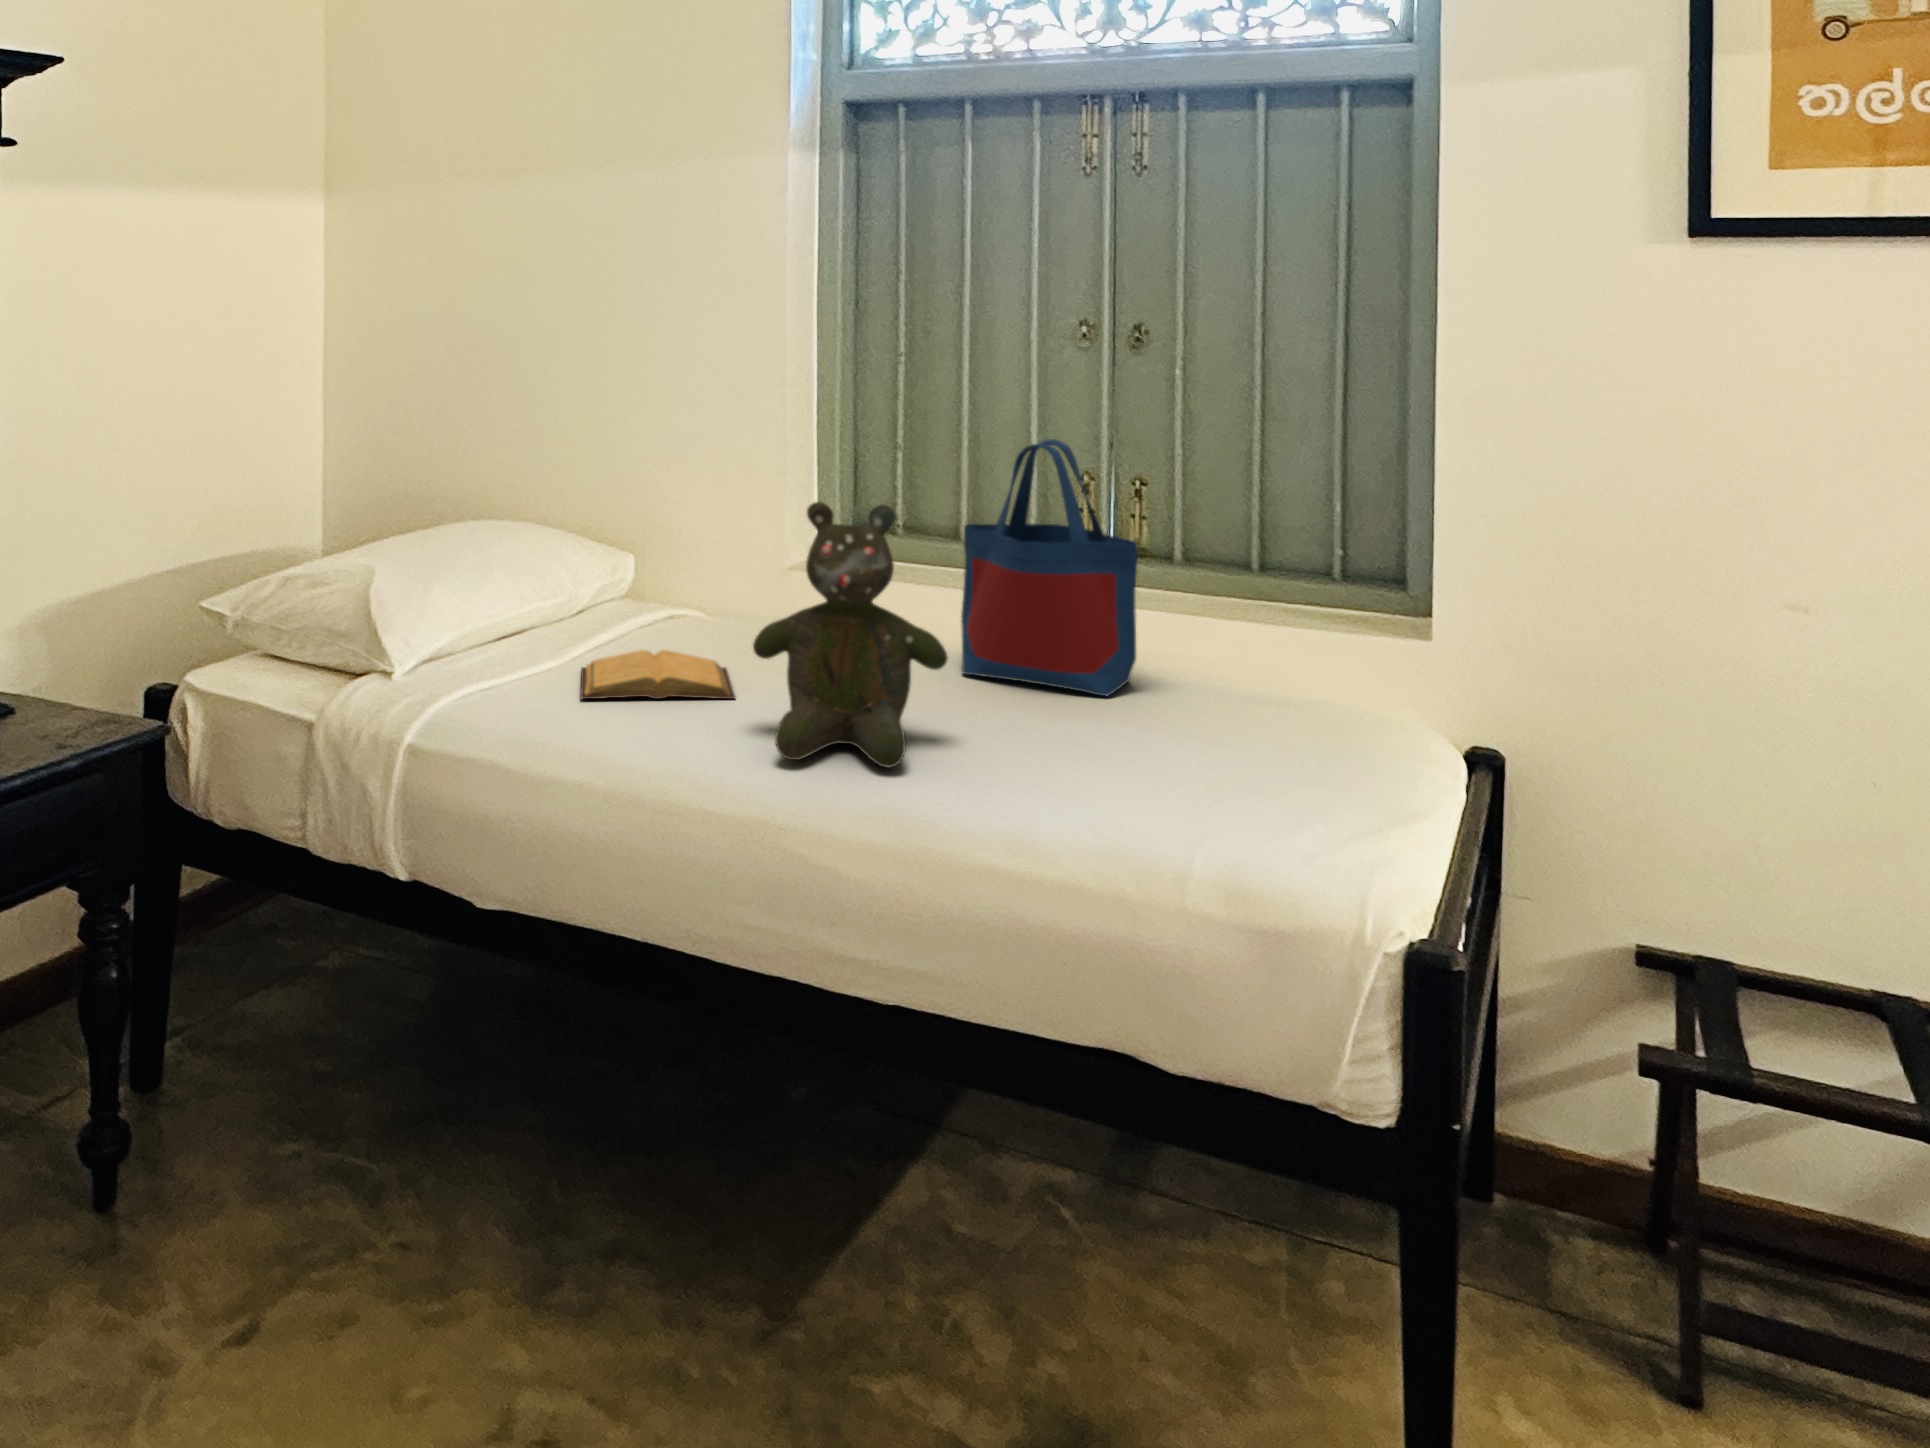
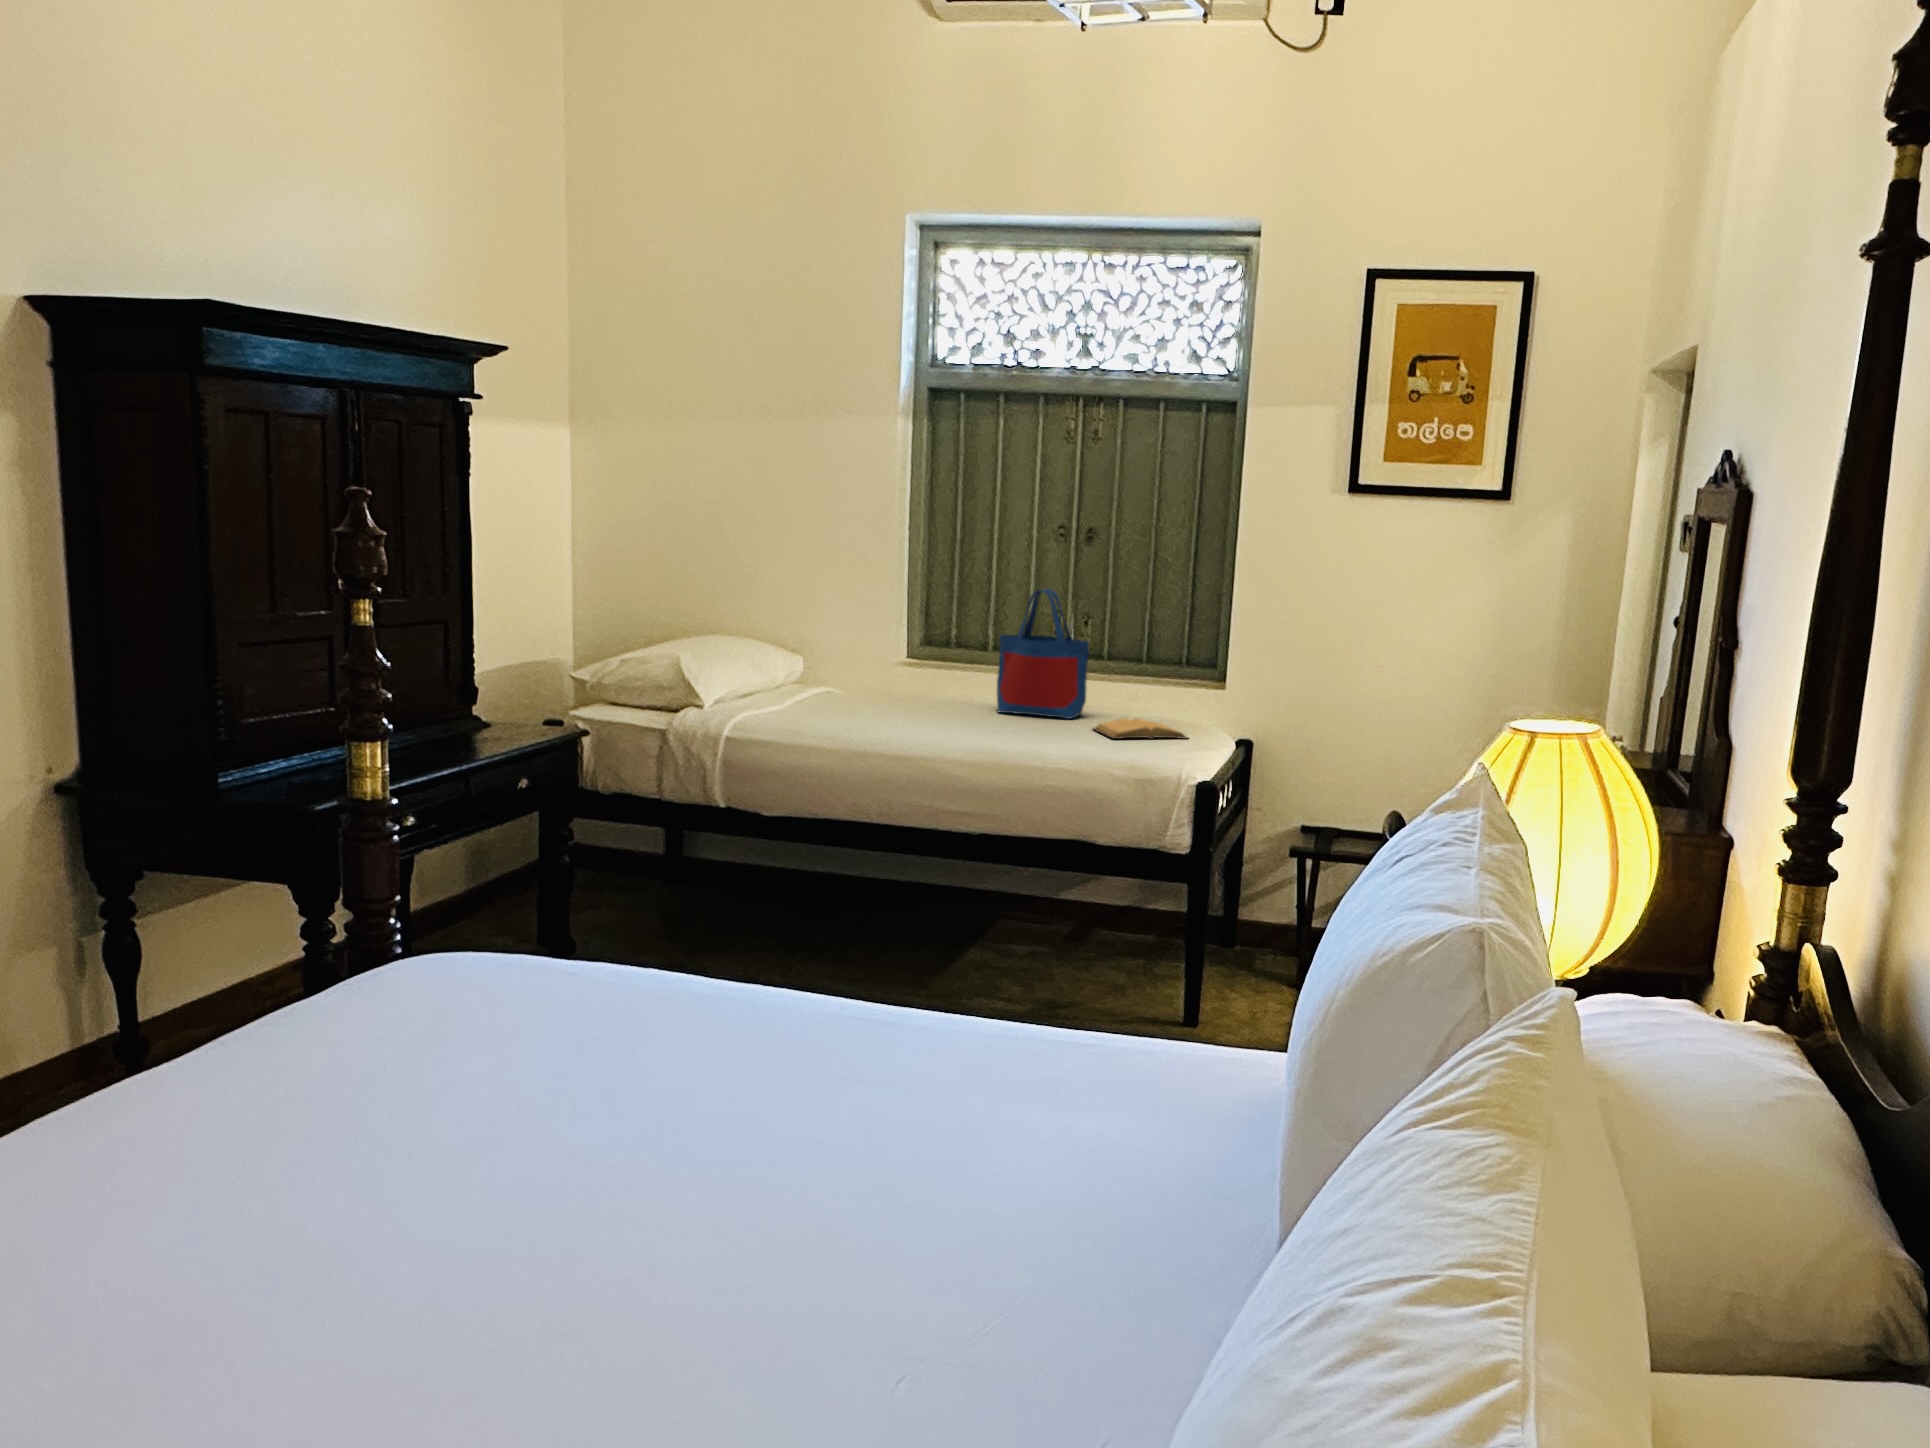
teddy bear: present [753,502,948,768] -> none [902,613,1000,738]
book: present [580,650,735,699] -> present [1093,718,1187,739]

